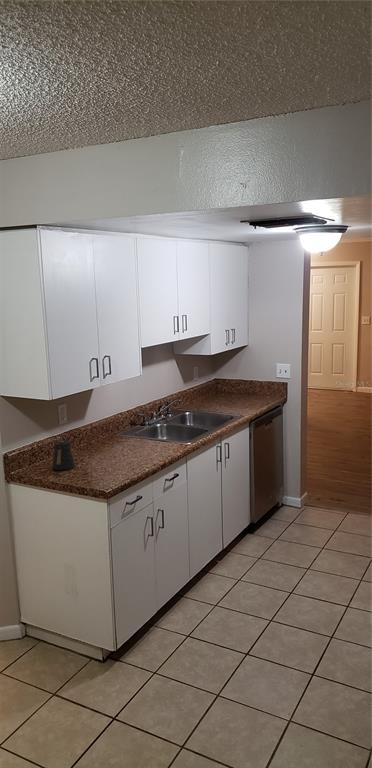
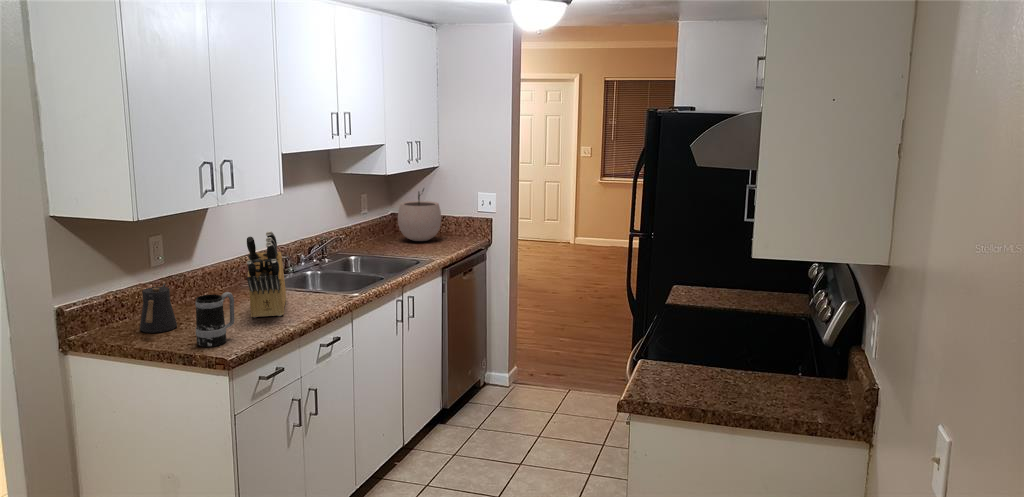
plant pot: none [219,361,250,401] -> present [398,189,441,241]
knife block: none [118,404,143,461] -> present [247,231,286,318]
mug: none [87,446,111,482] -> present [195,292,234,347]

